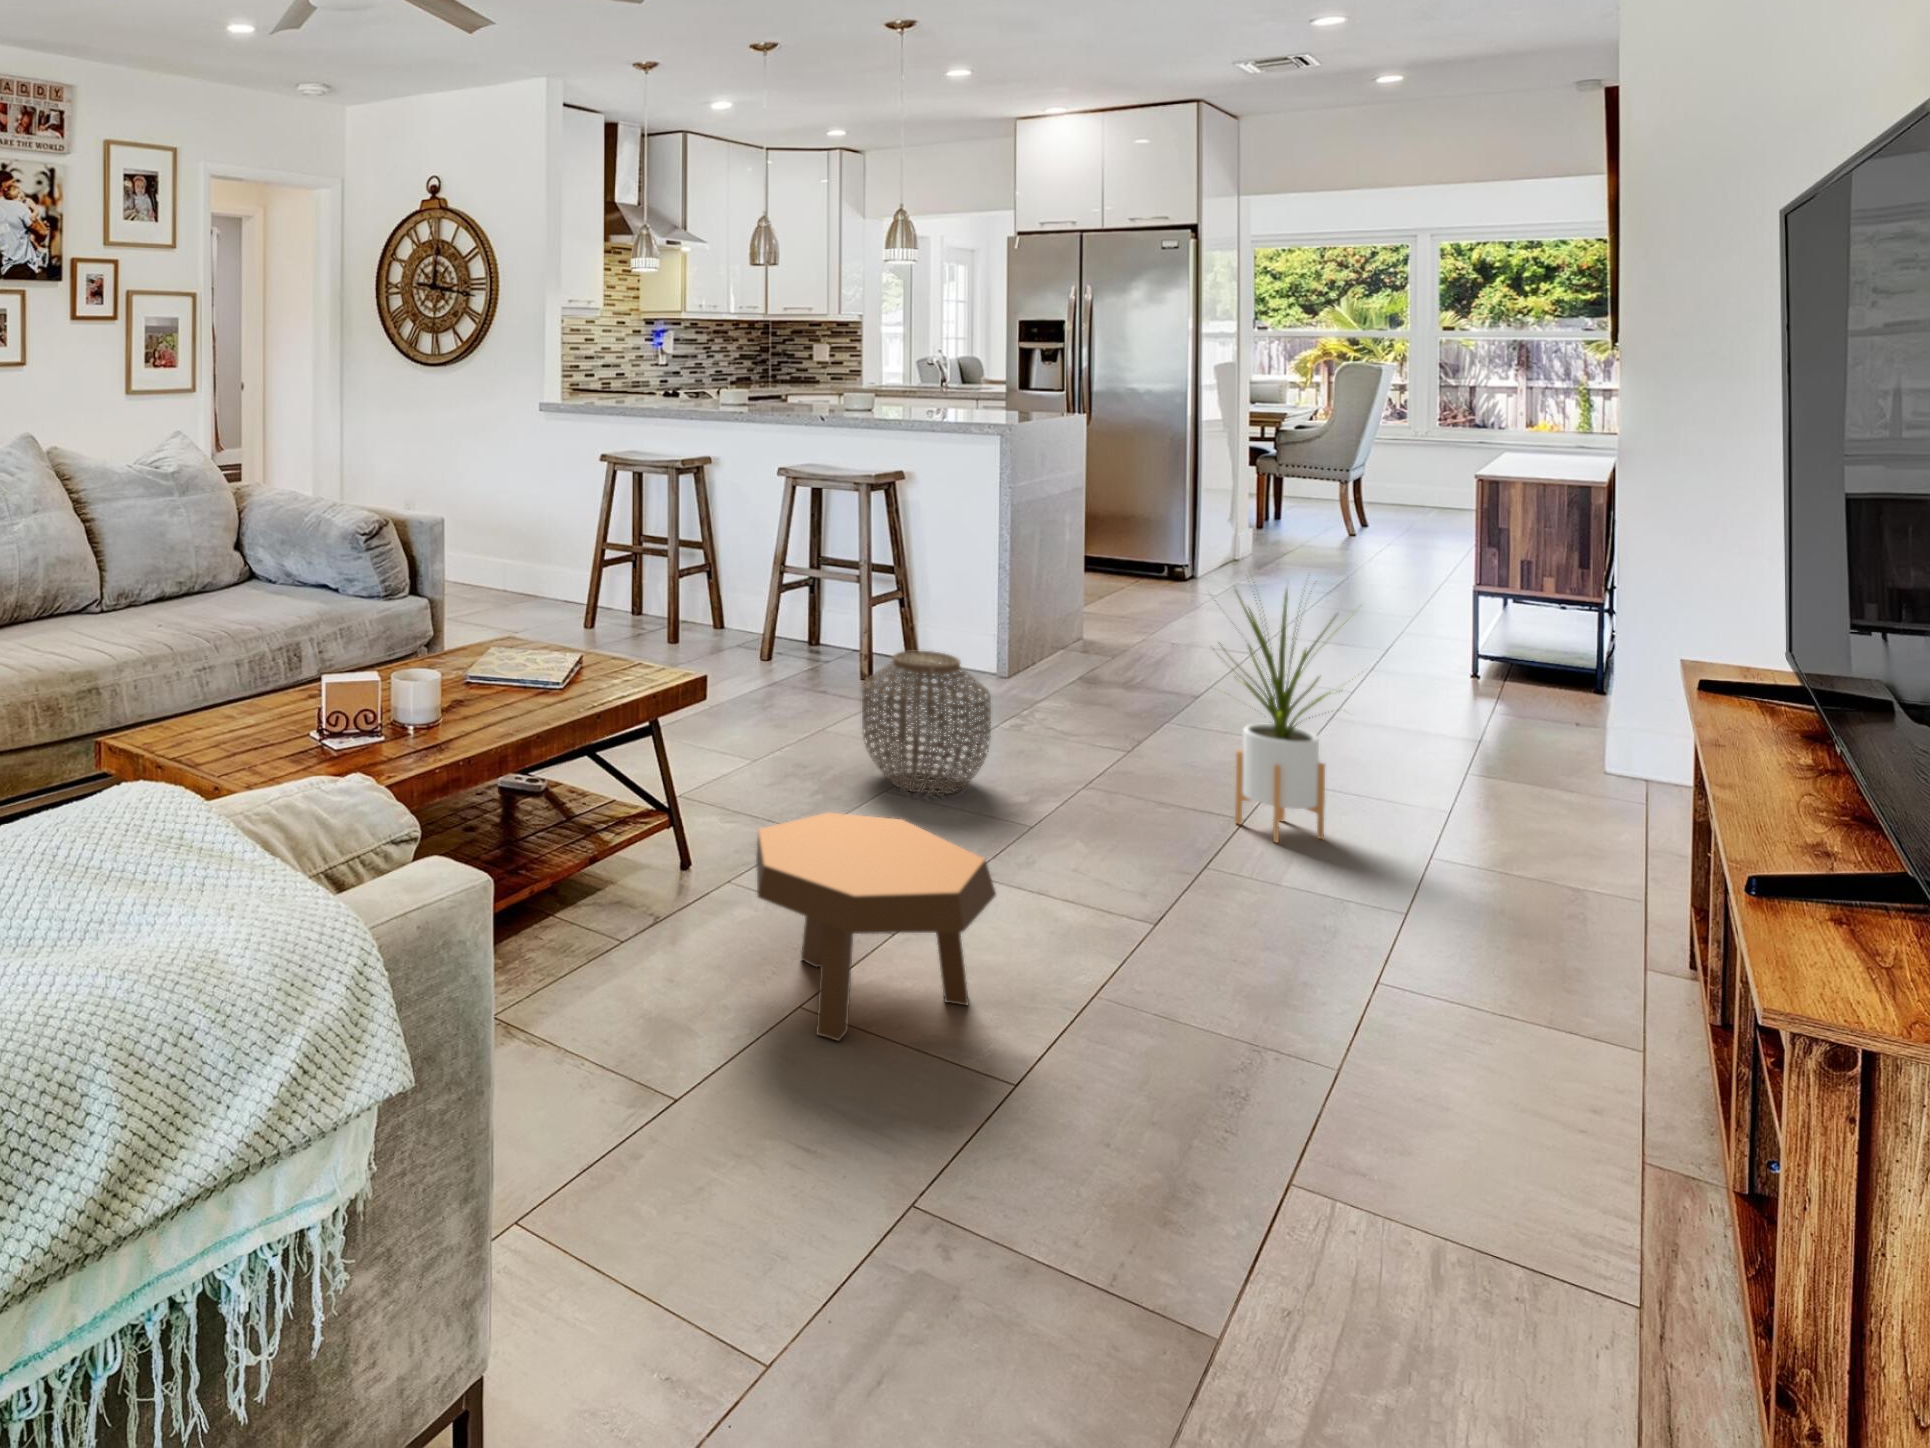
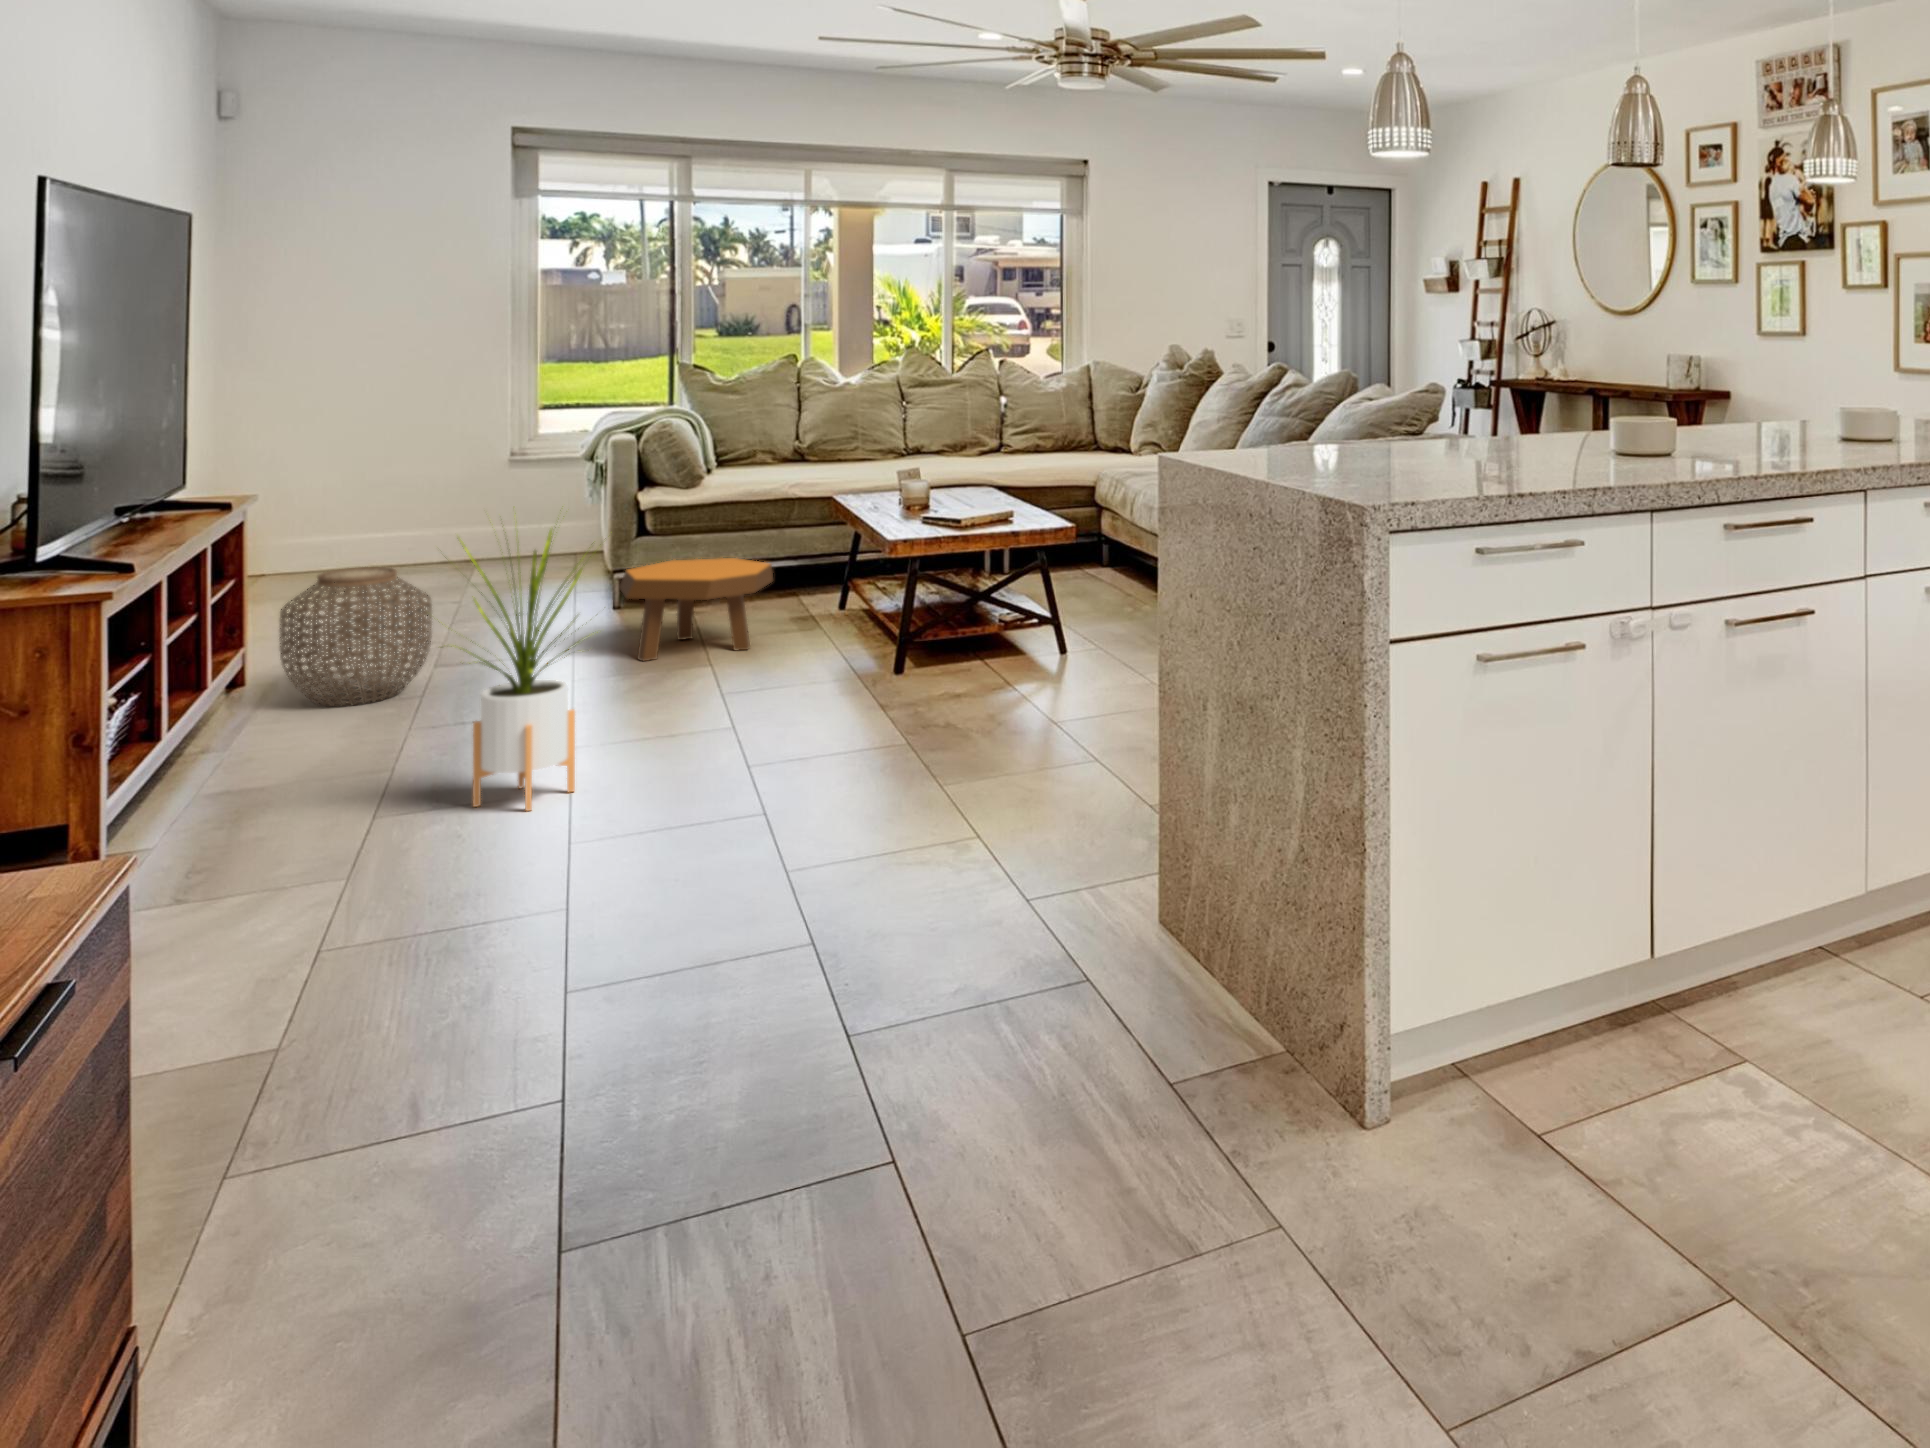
woven basket: present [862,650,991,794] -> present [279,567,432,706]

